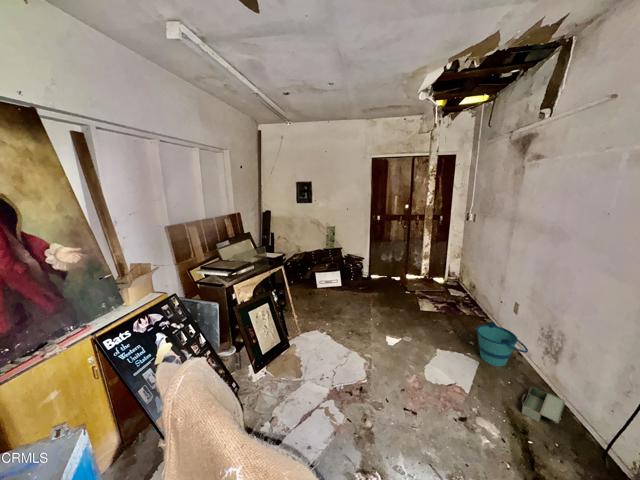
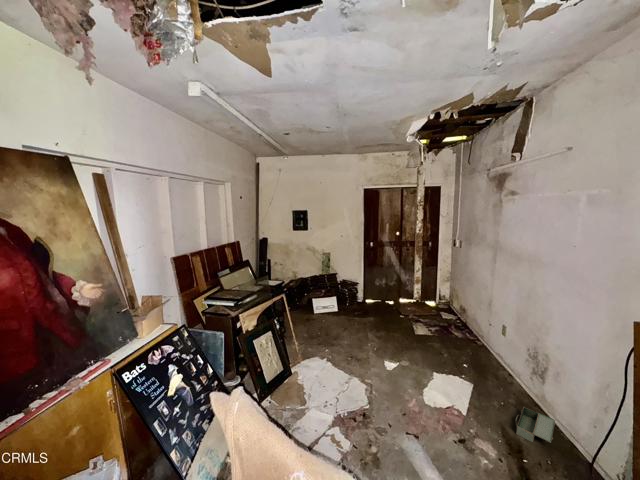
bucket: present [476,322,528,366] -> none [469,344,518,388]

